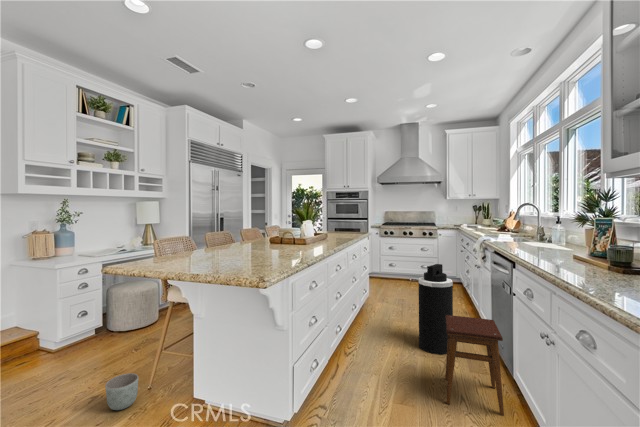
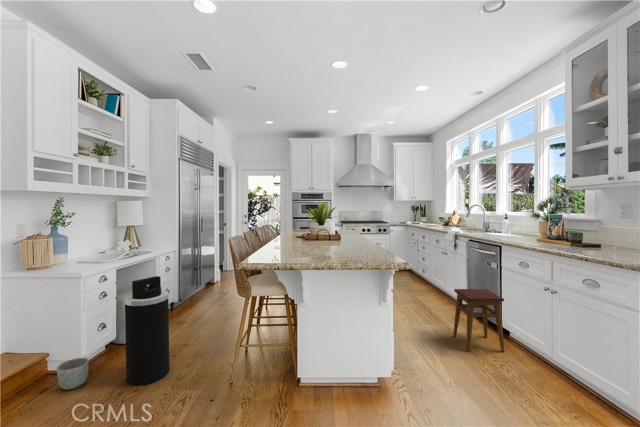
trash can: present [418,264,453,355] -> present [125,276,169,386]
planter: present [105,373,138,410] -> present [57,358,89,390]

